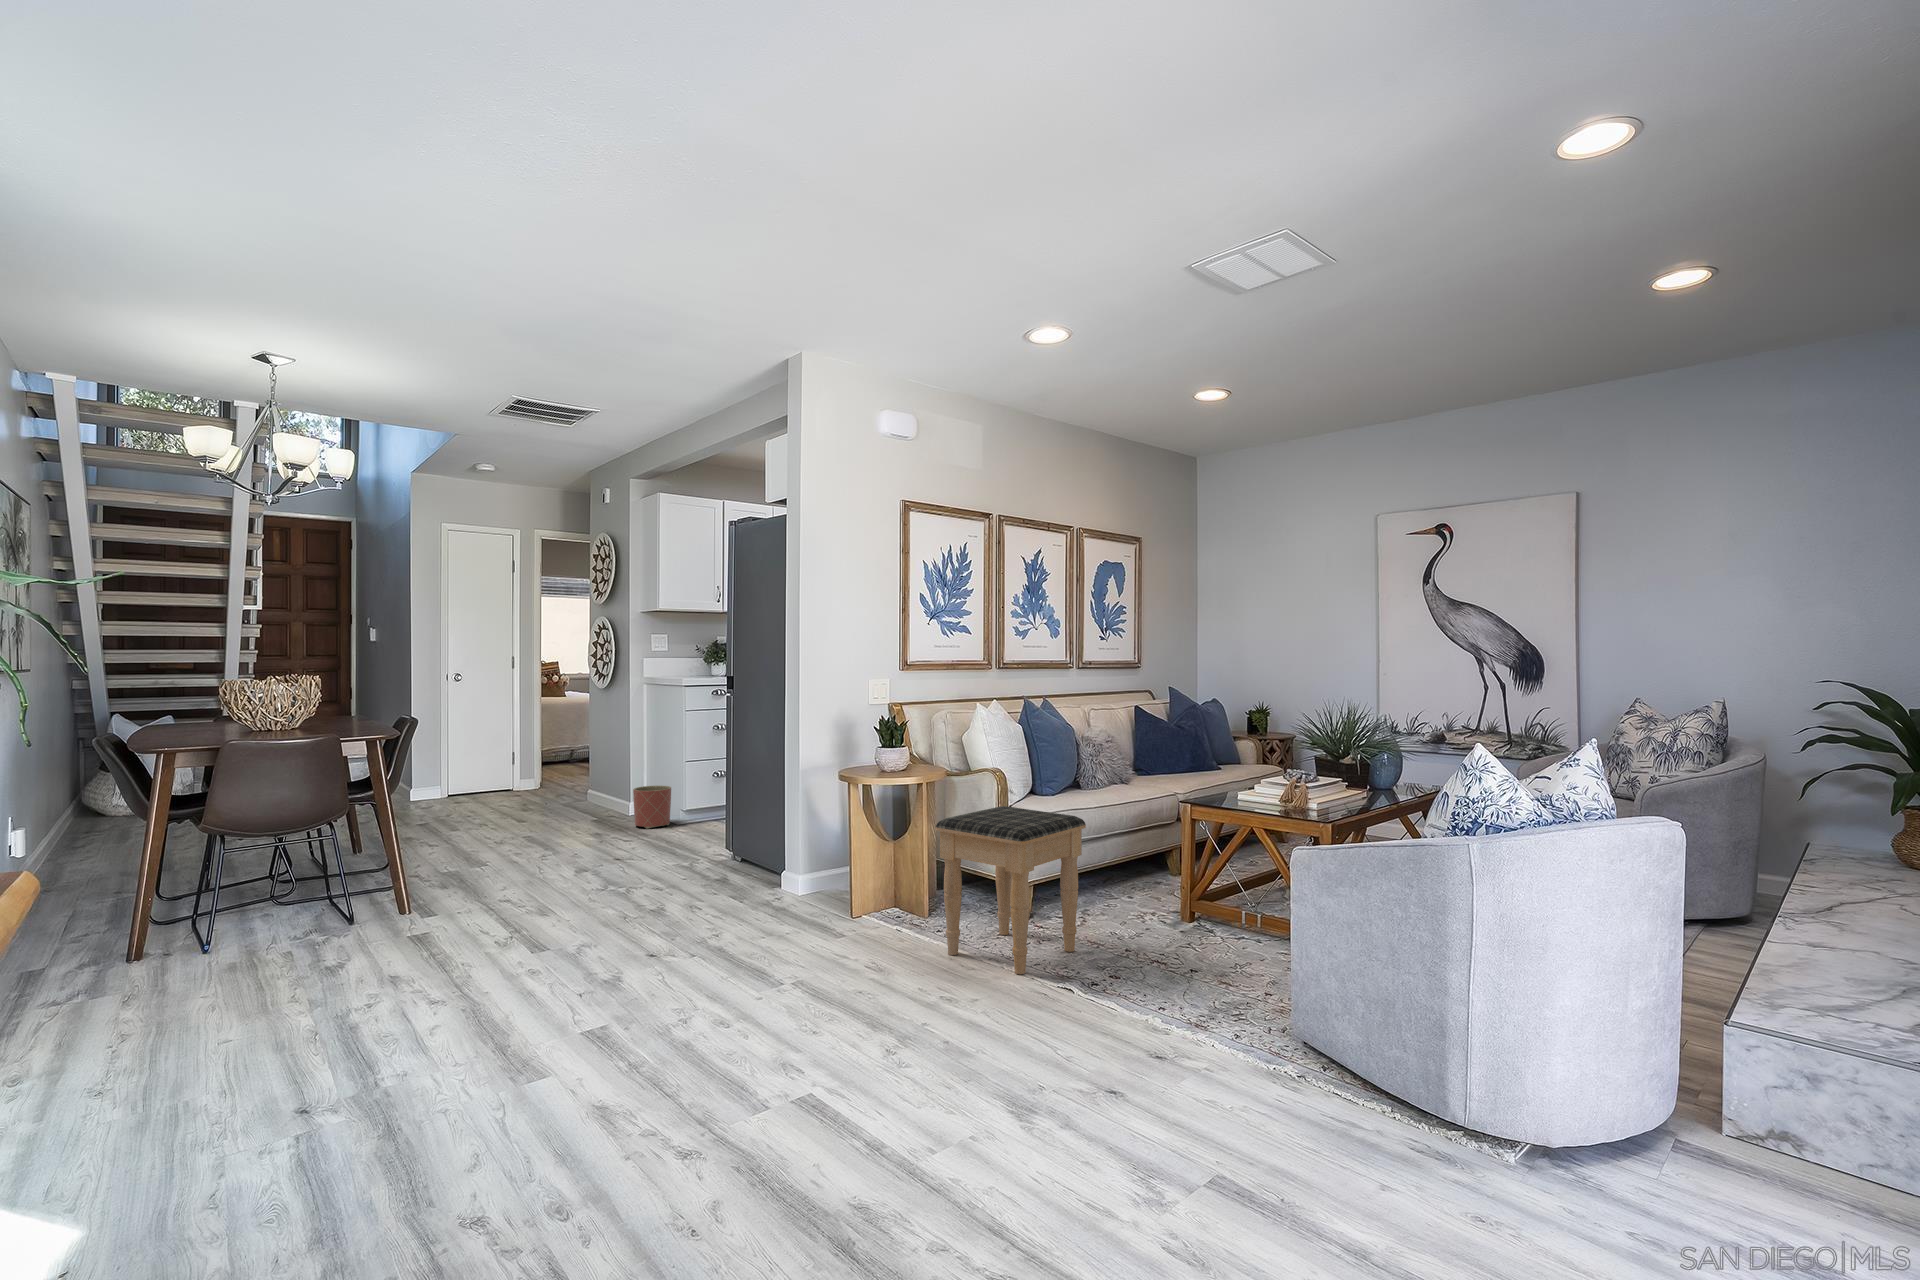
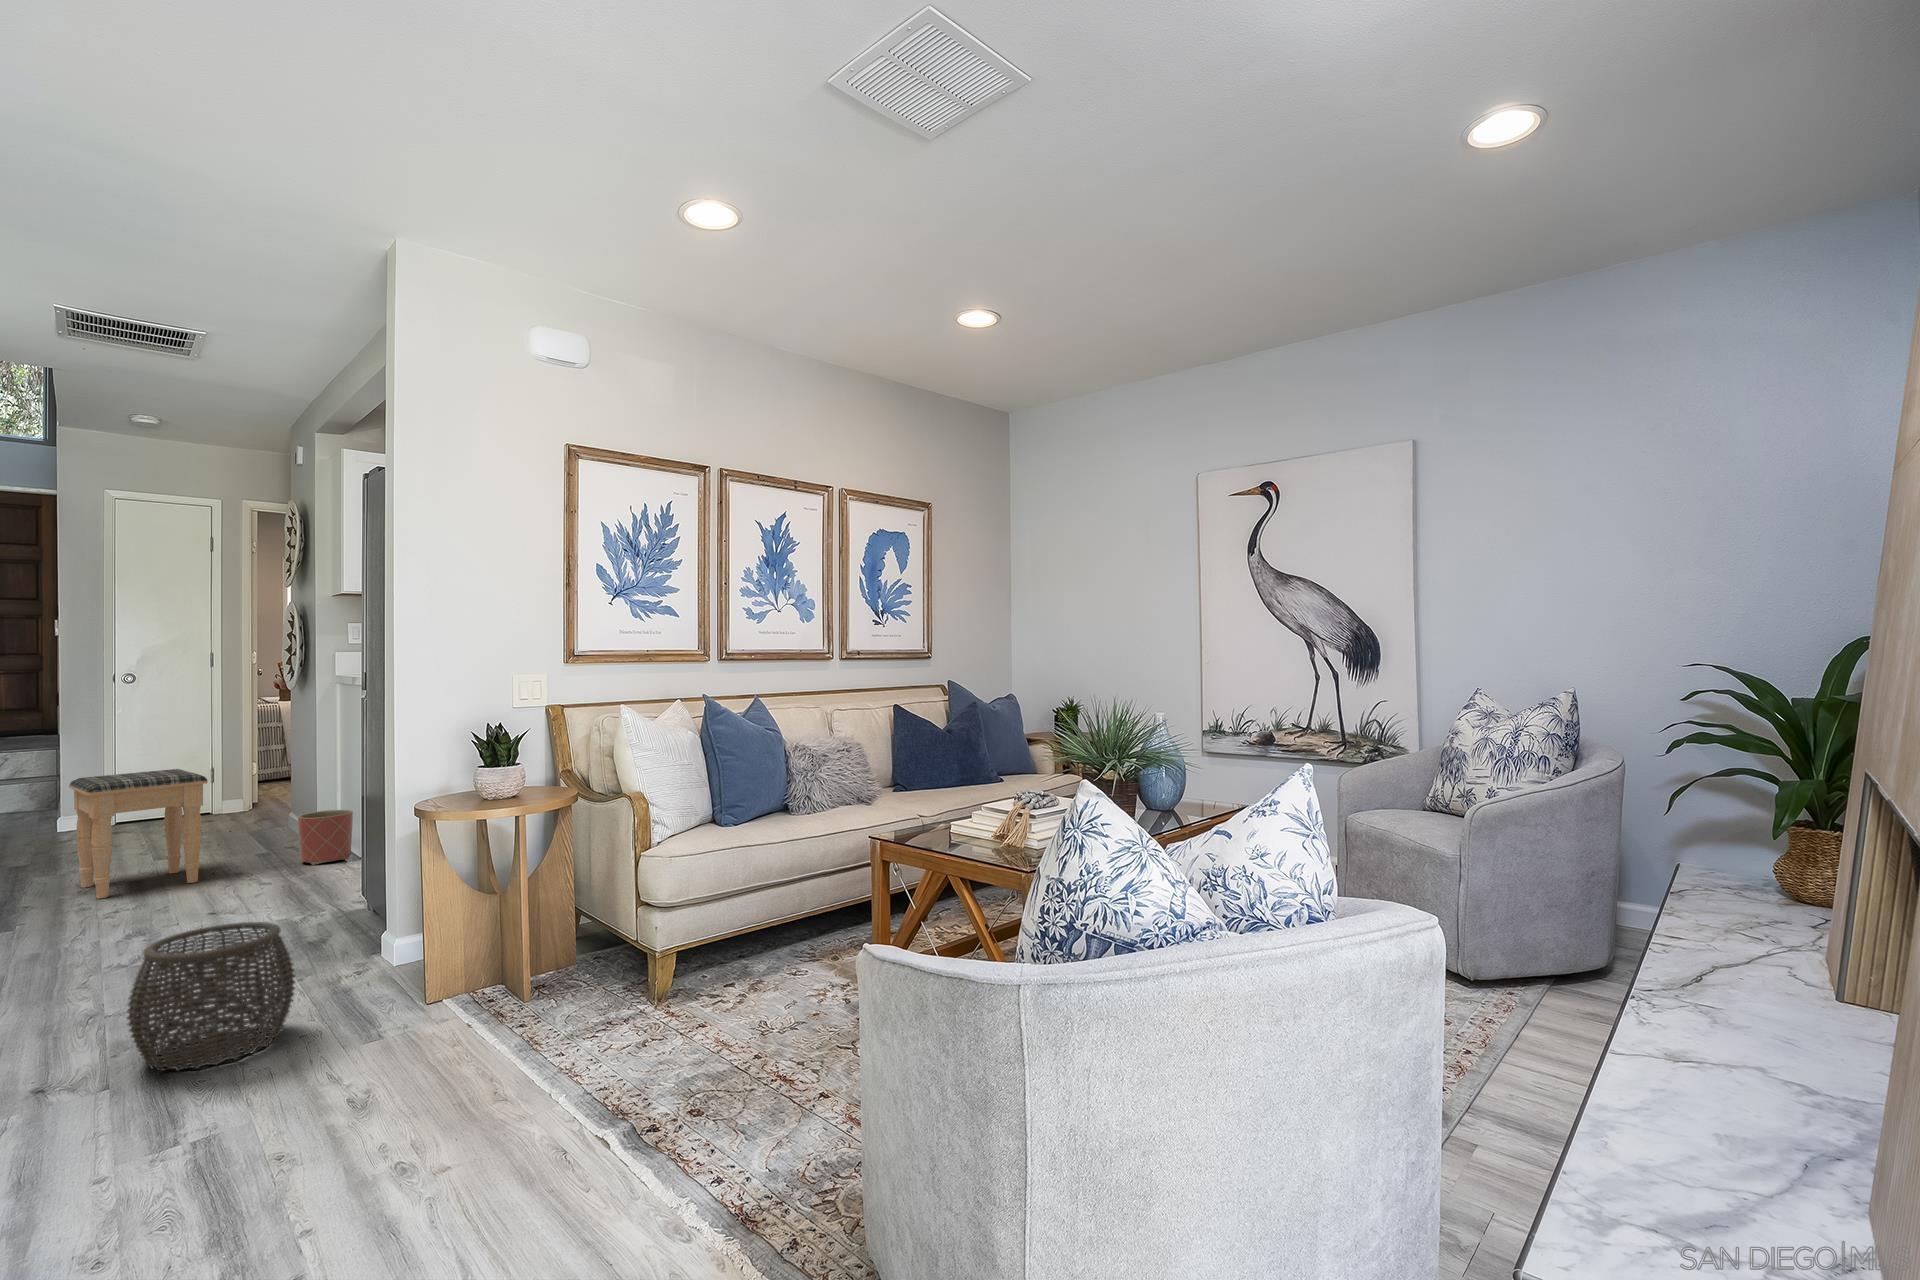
footstool: present [936,806,1086,974] -> present [69,769,208,898]
woven basket: none [691,852,784,948] -> present [127,922,295,1071]

